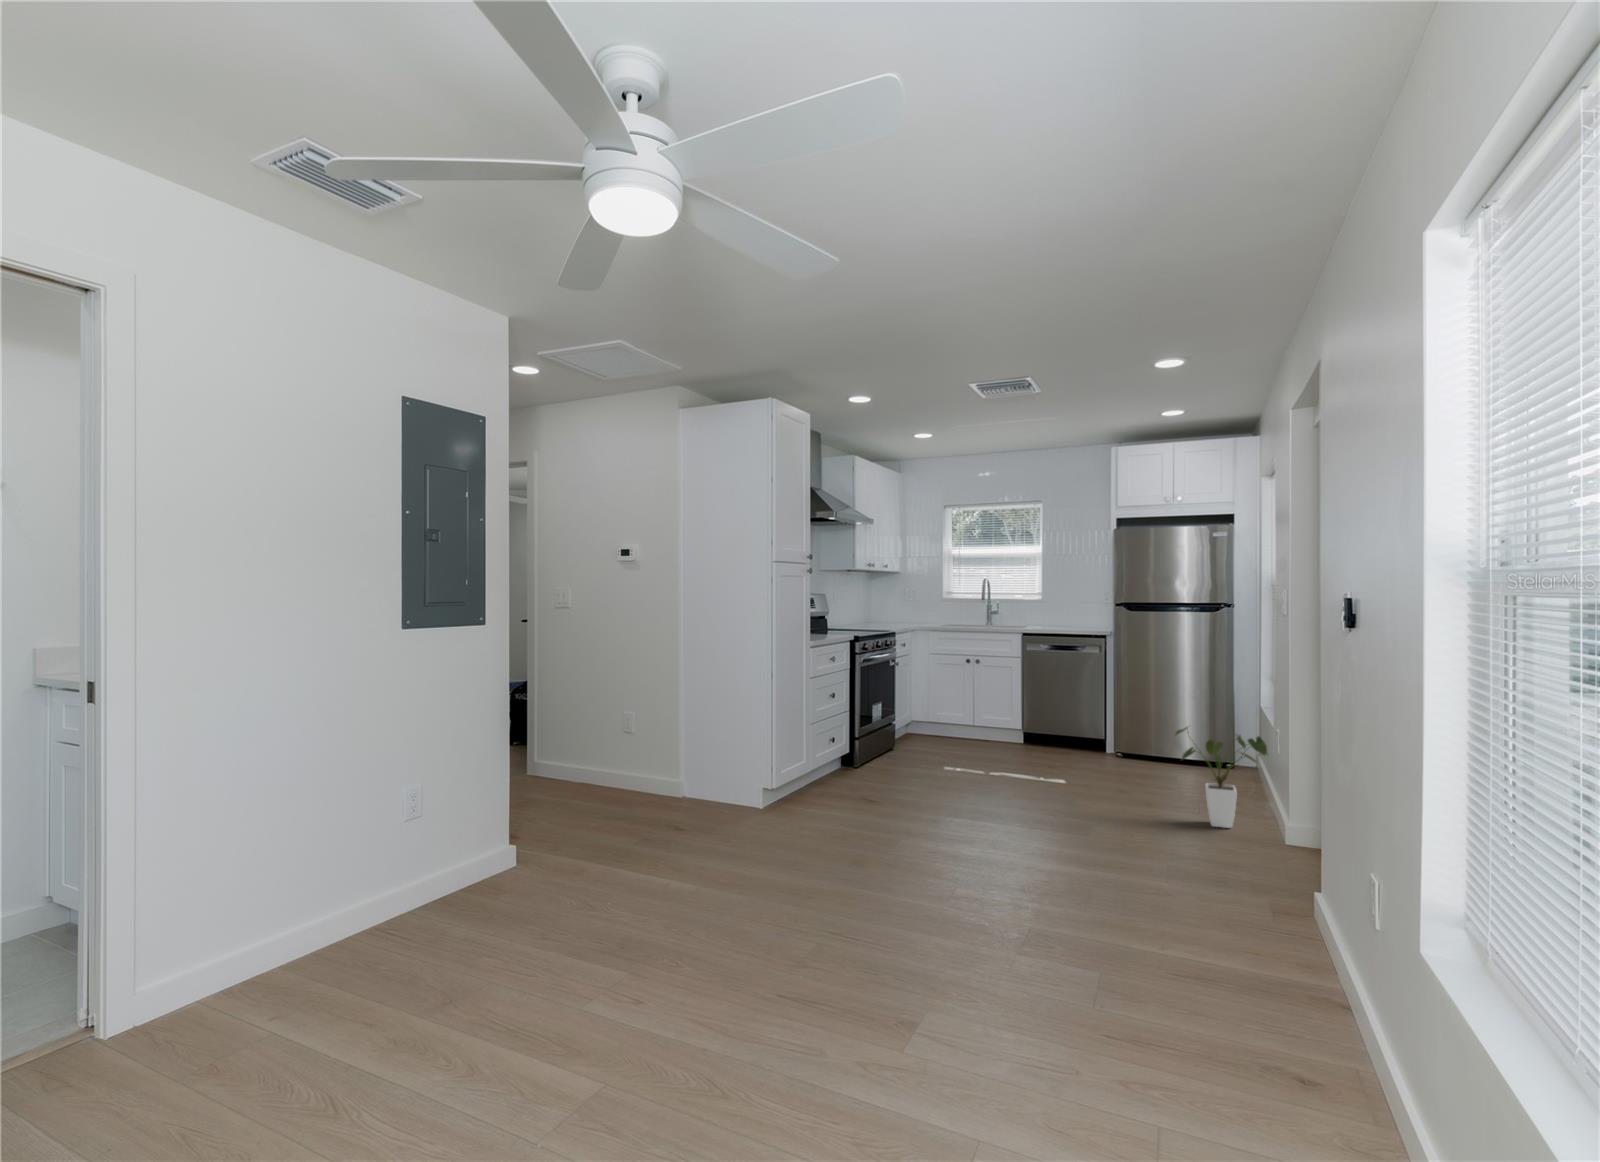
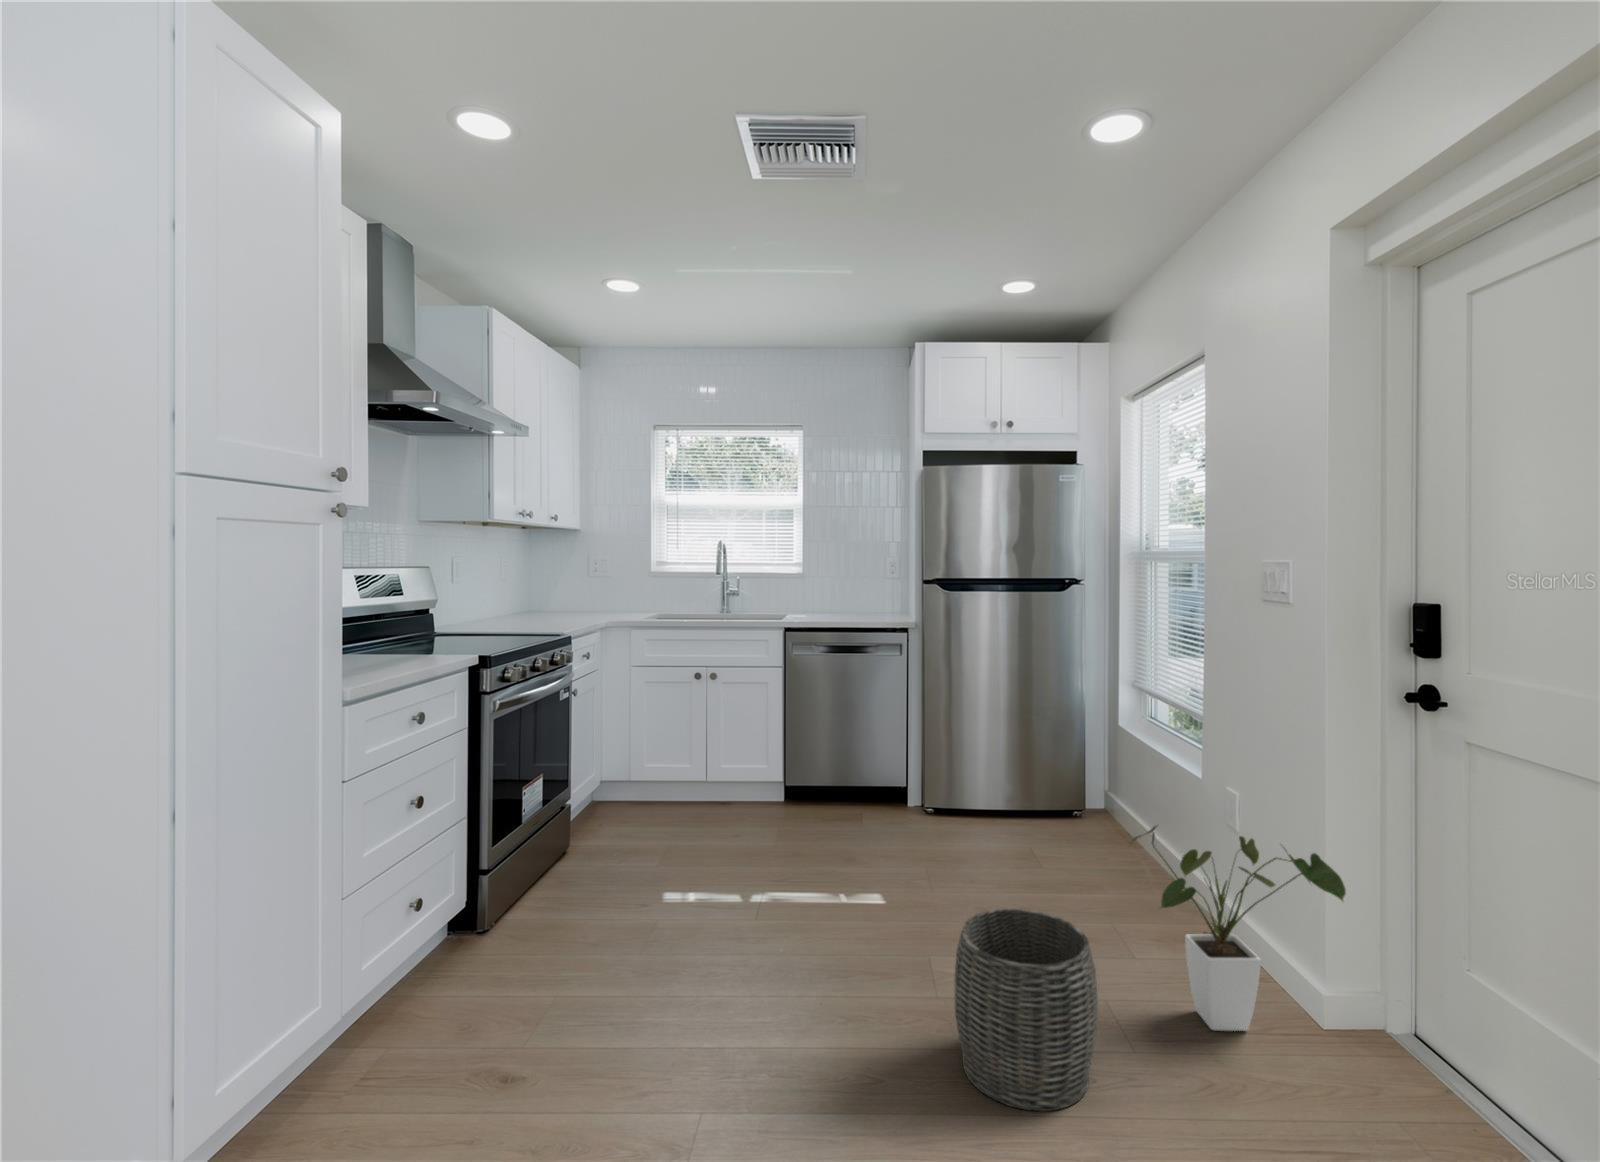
woven basket: none [1071,756,1138,832] -> present [954,909,1098,1111]

